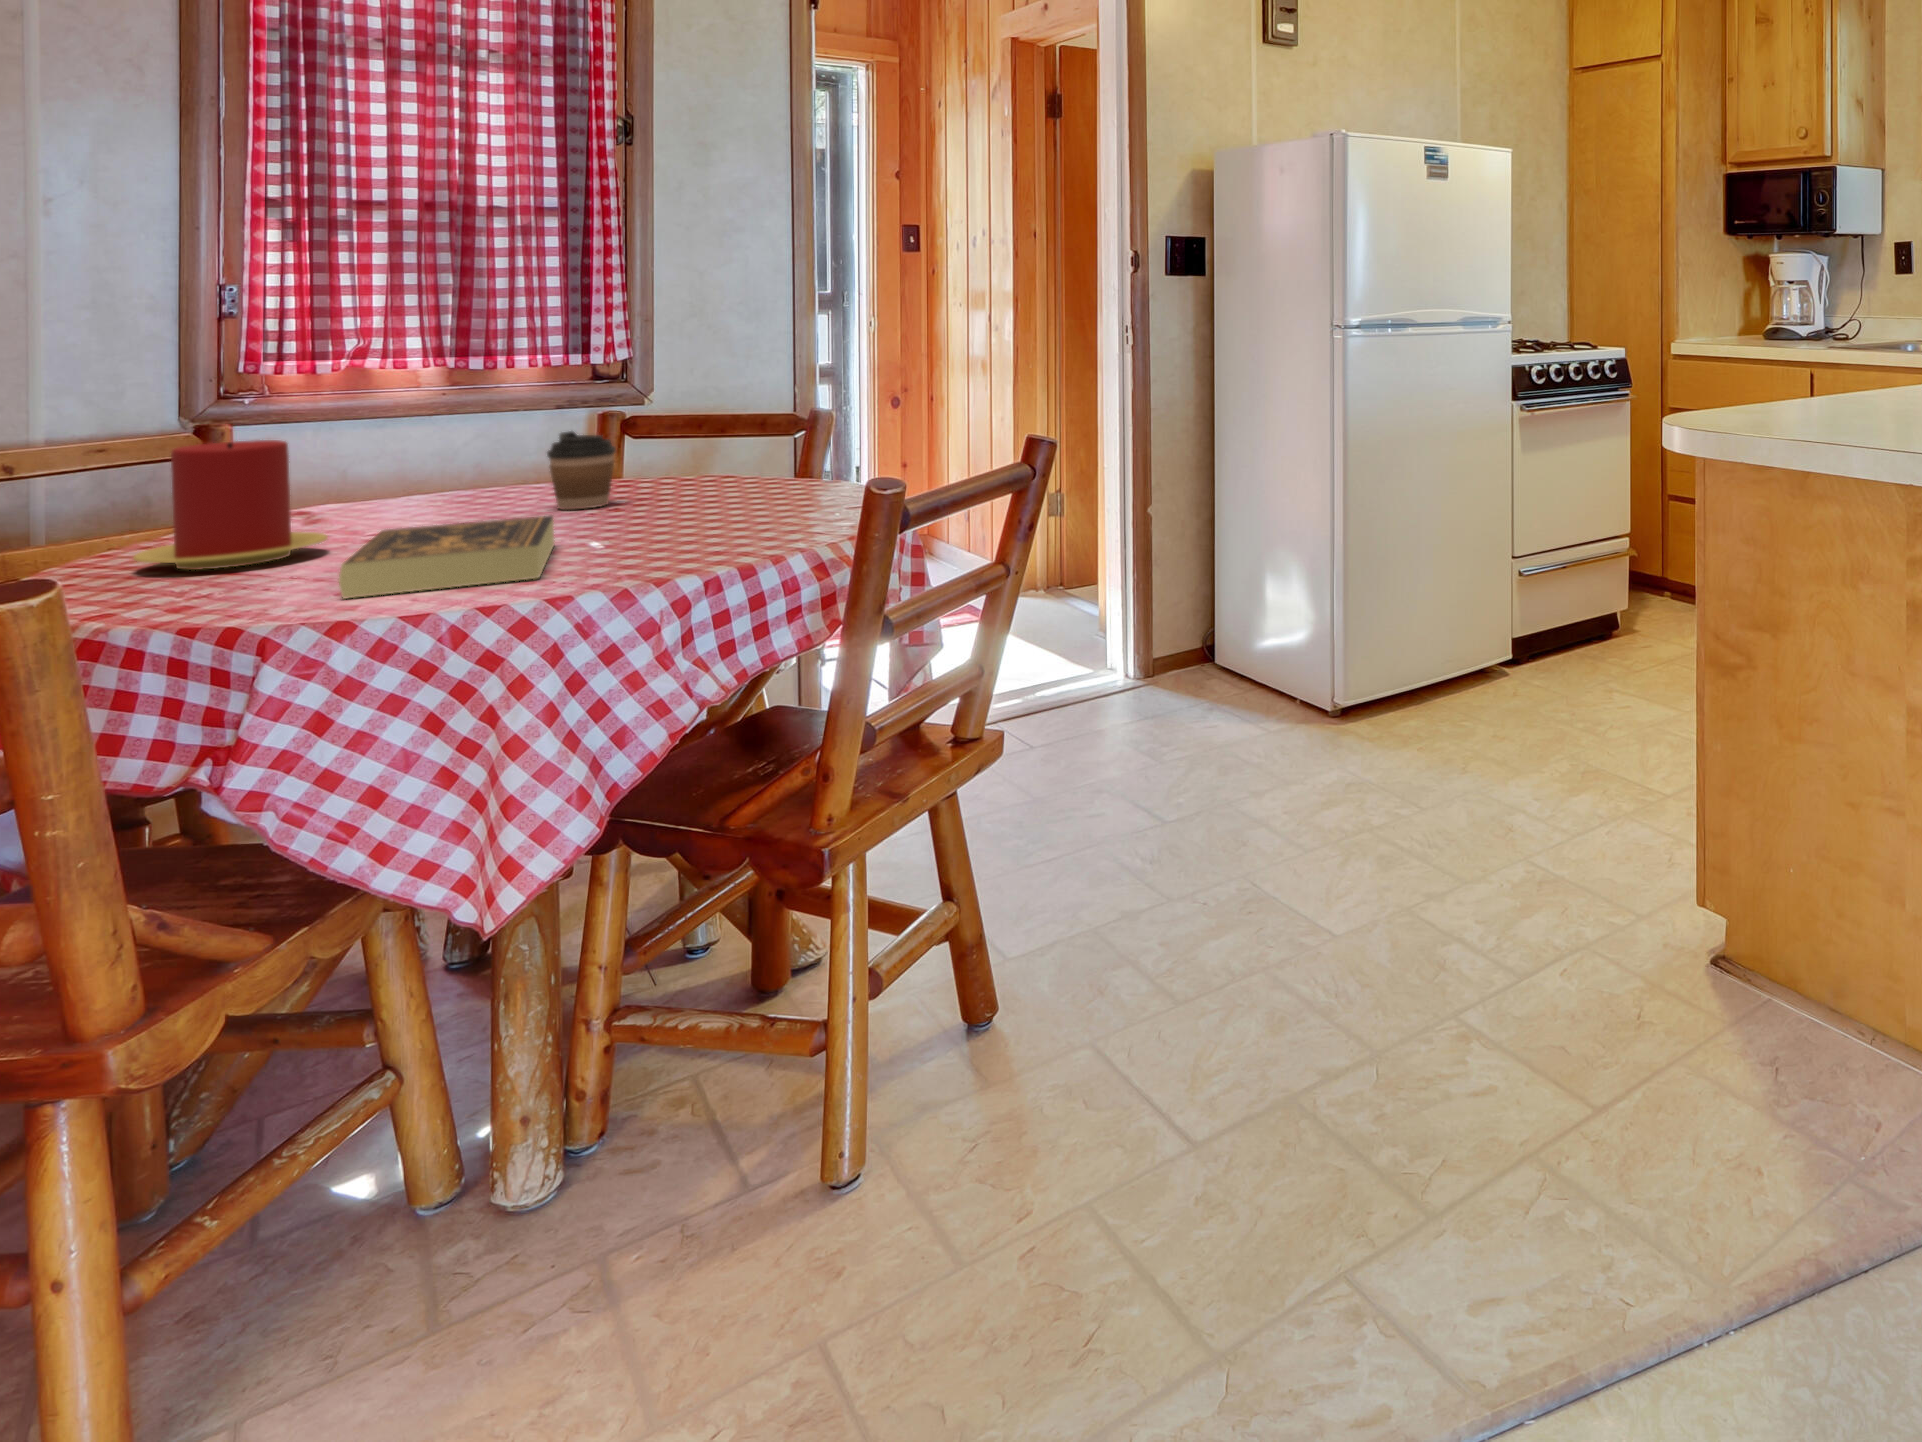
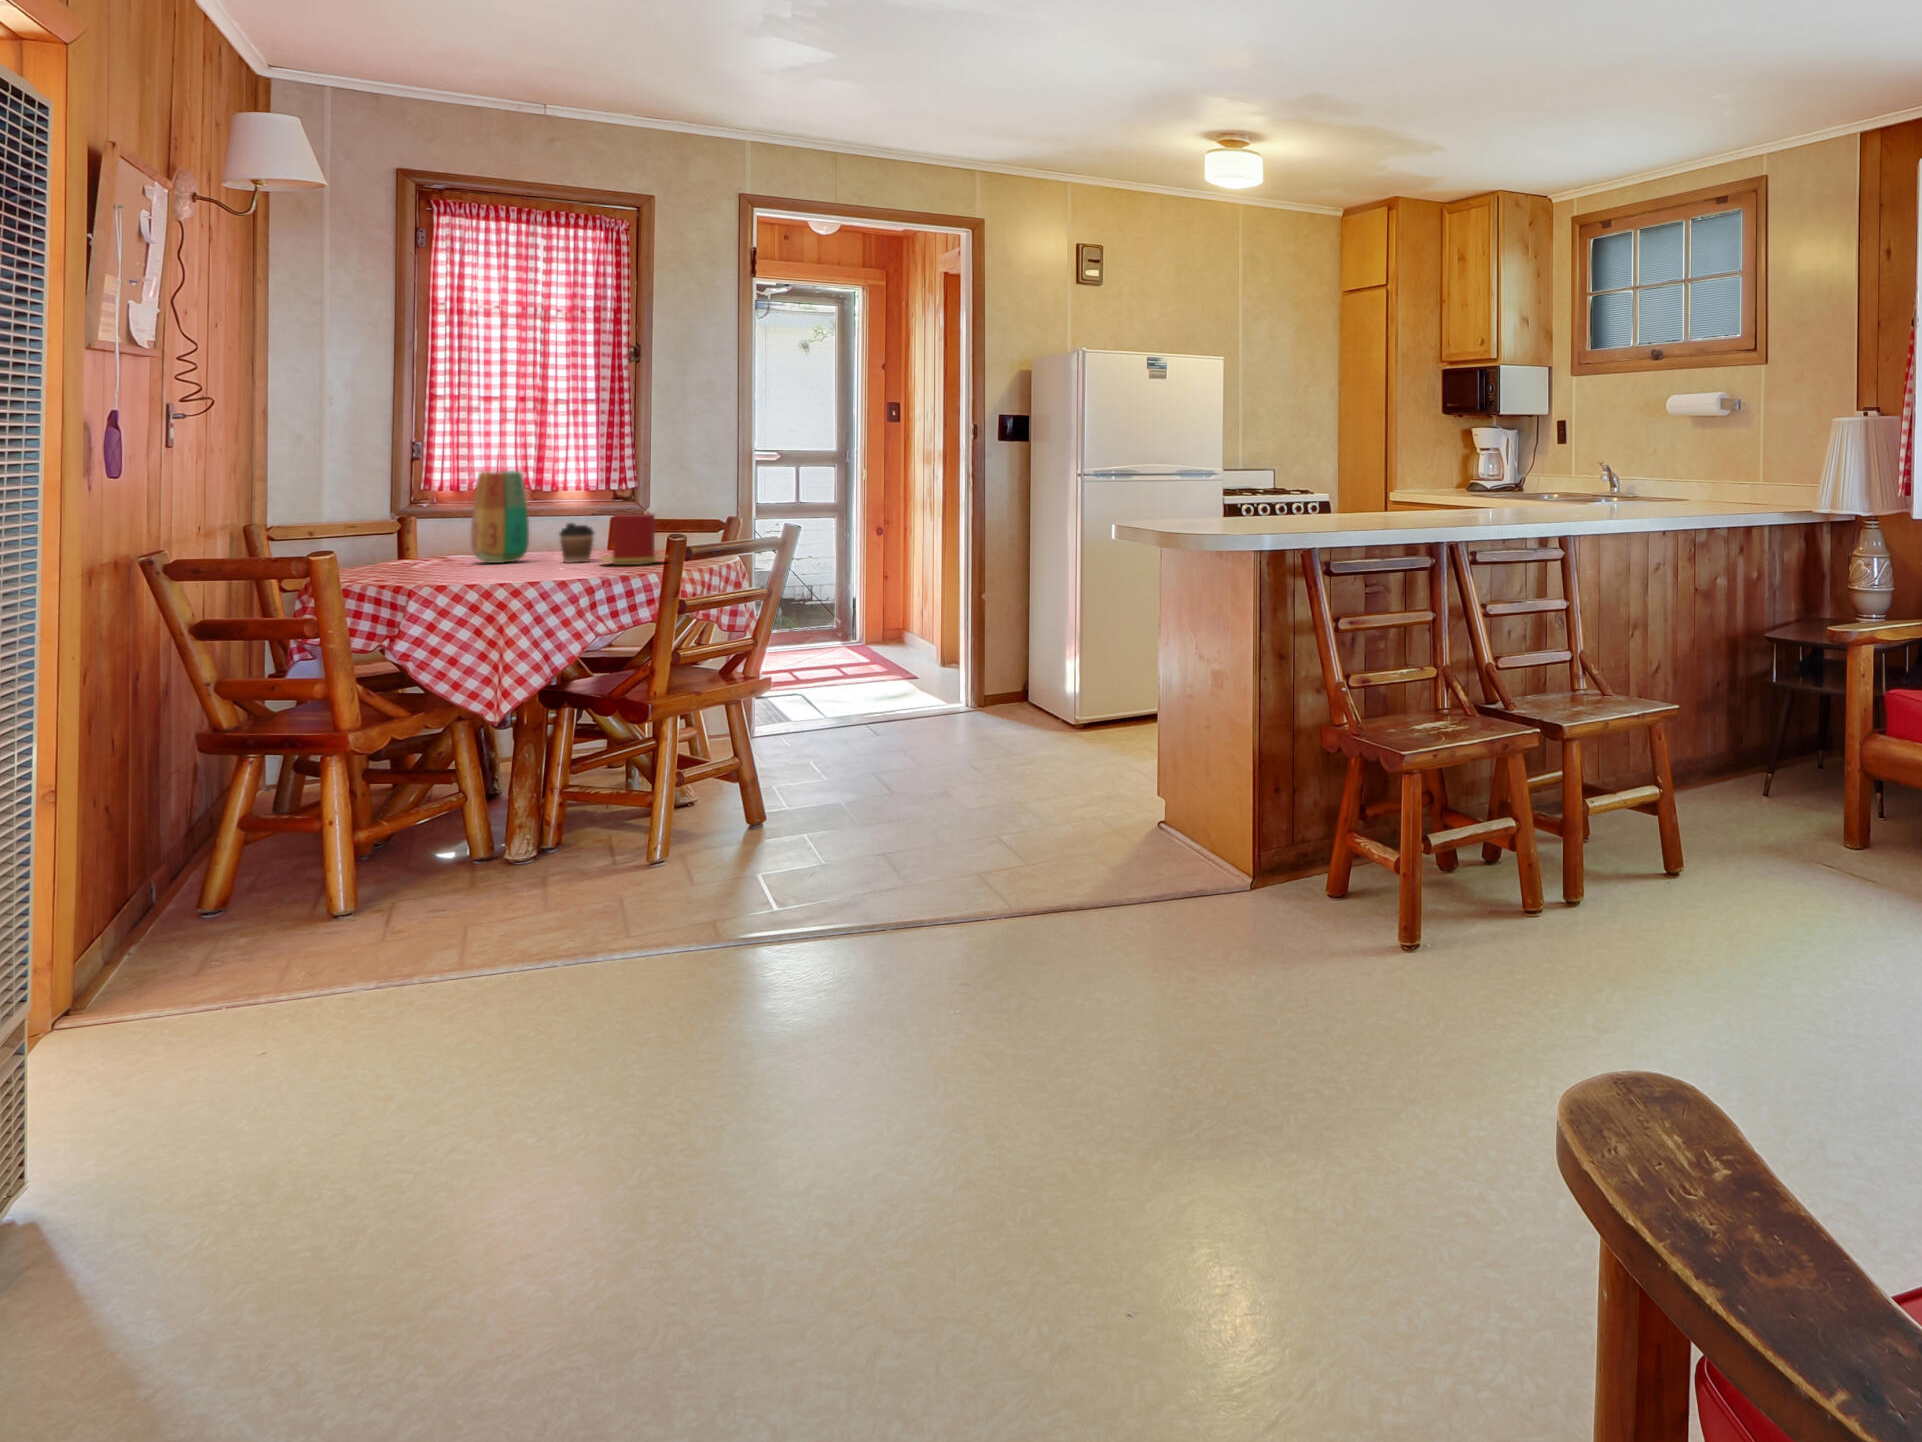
vase: none [362,334,483,516] -> present [471,471,529,563]
candle: present [133,440,327,570] -> present [601,513,666,565]
book: present [339,516,554,598] -> none [446,558,548,584]

